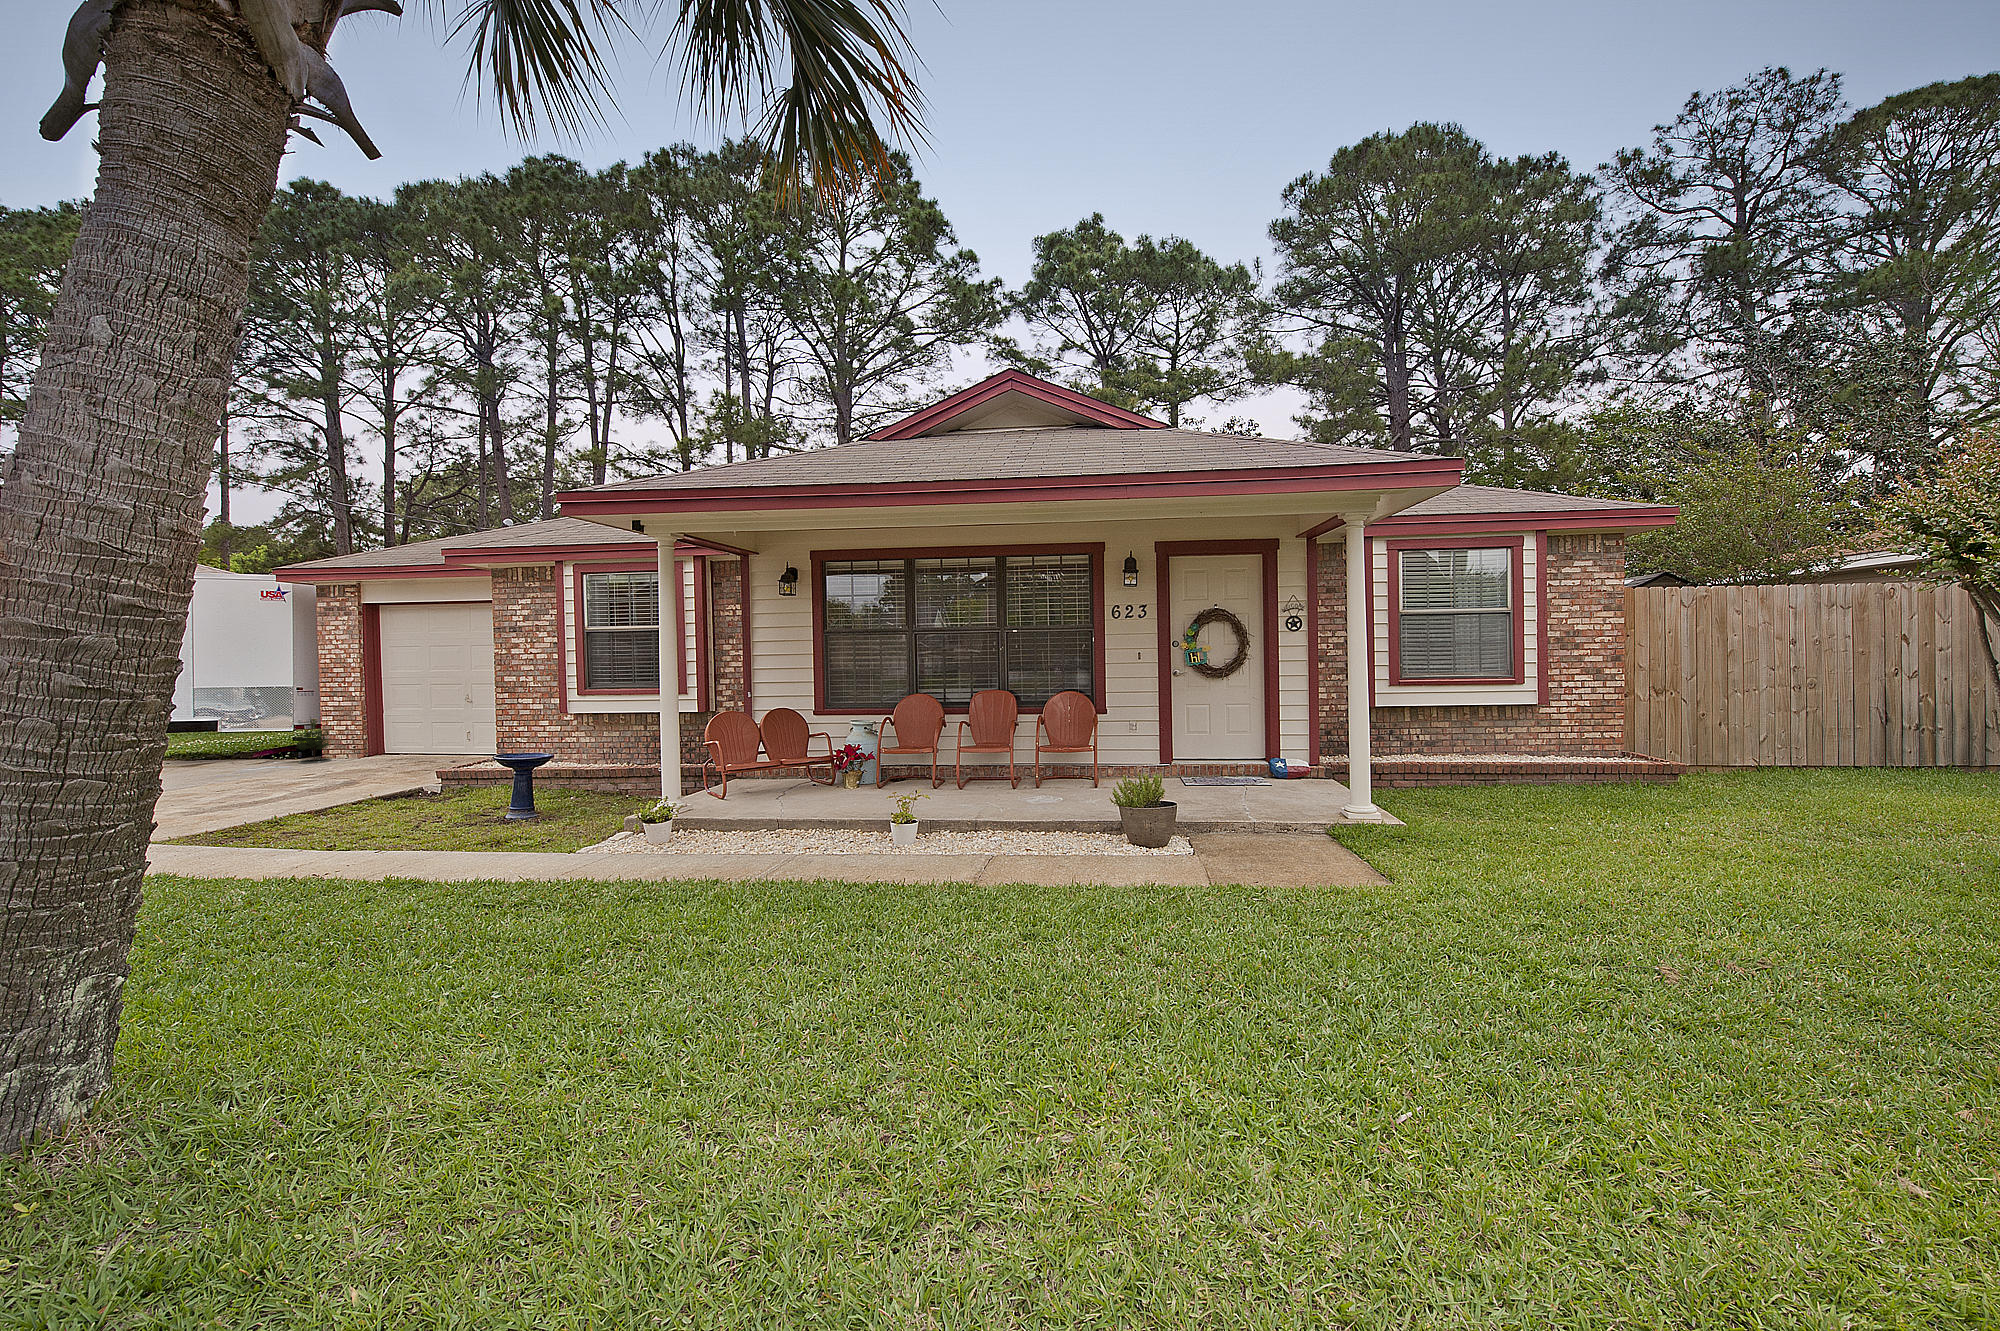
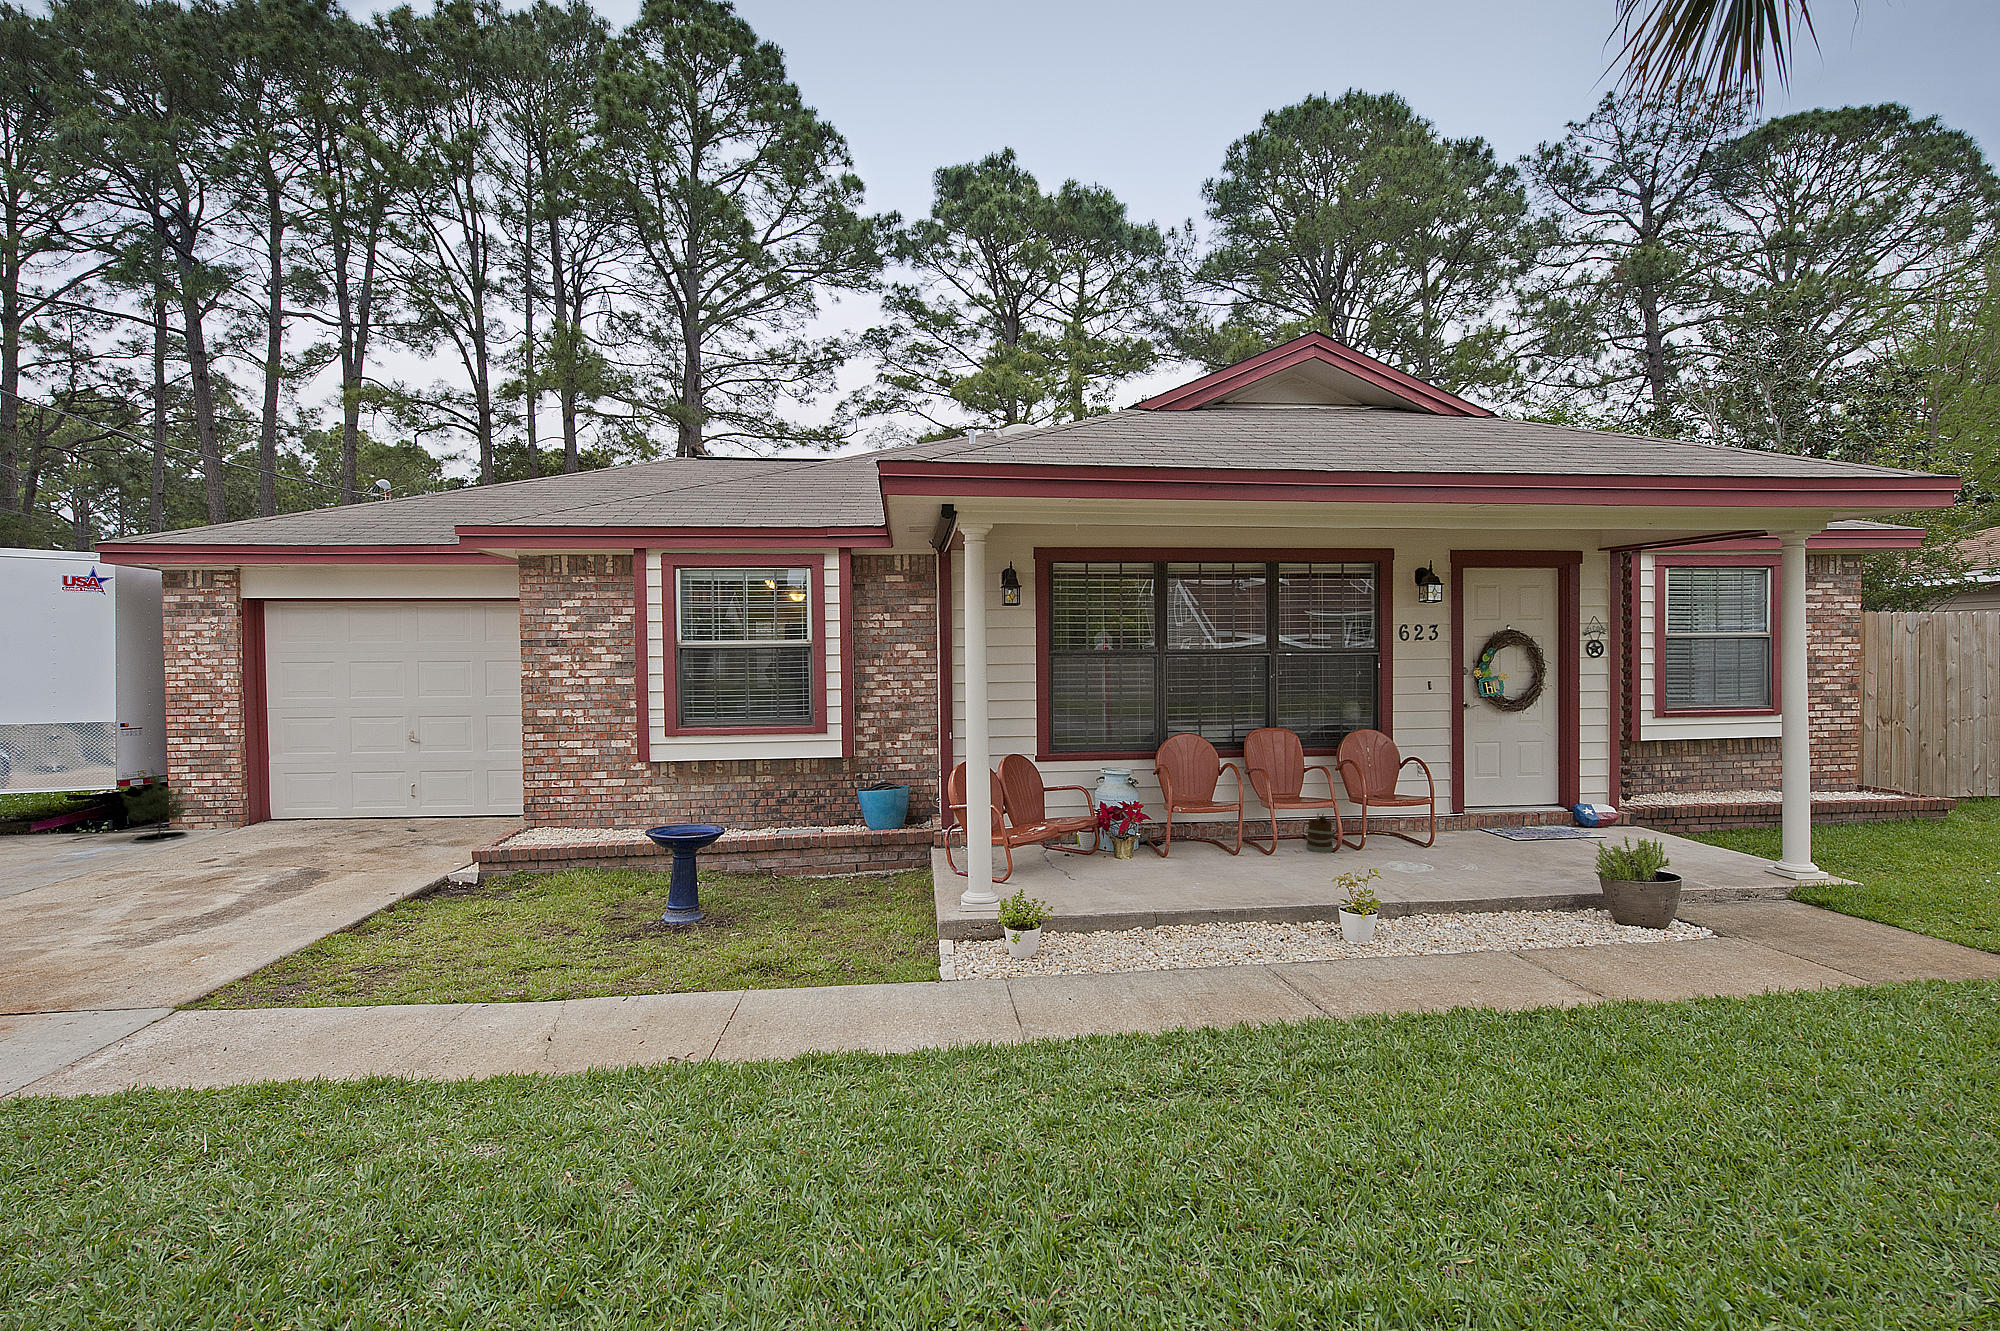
wooden bucket: none [1017,750,1037,788] -> present [1306,813,1333,852]

